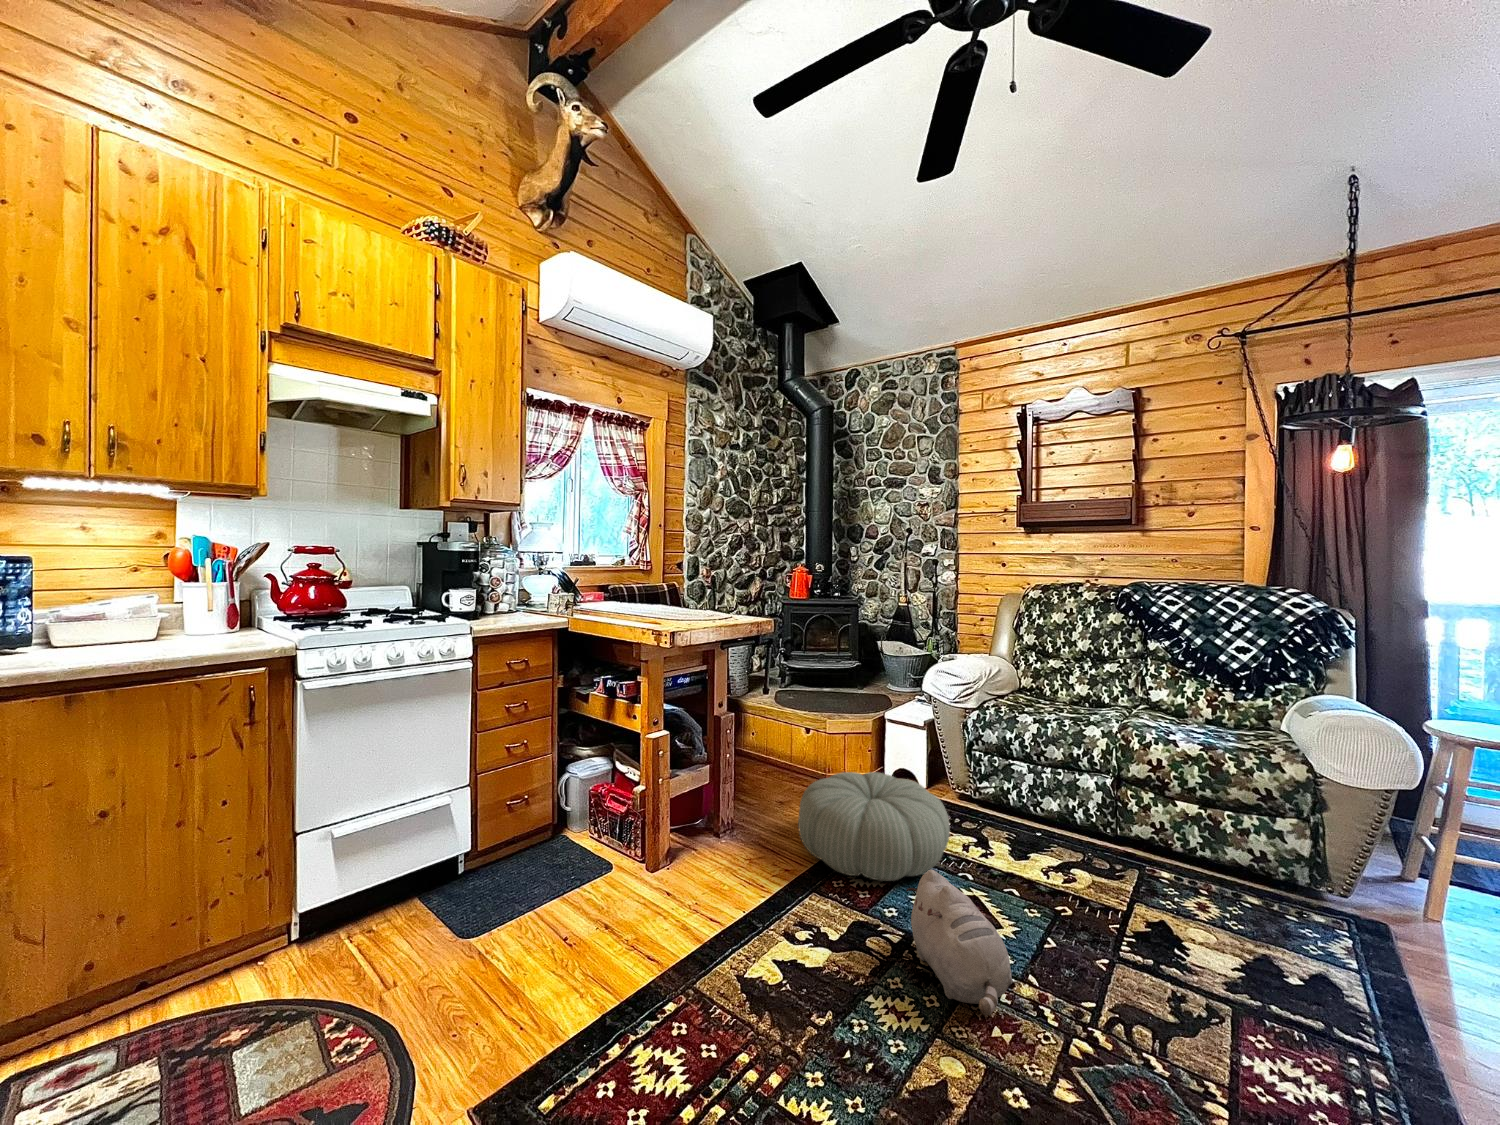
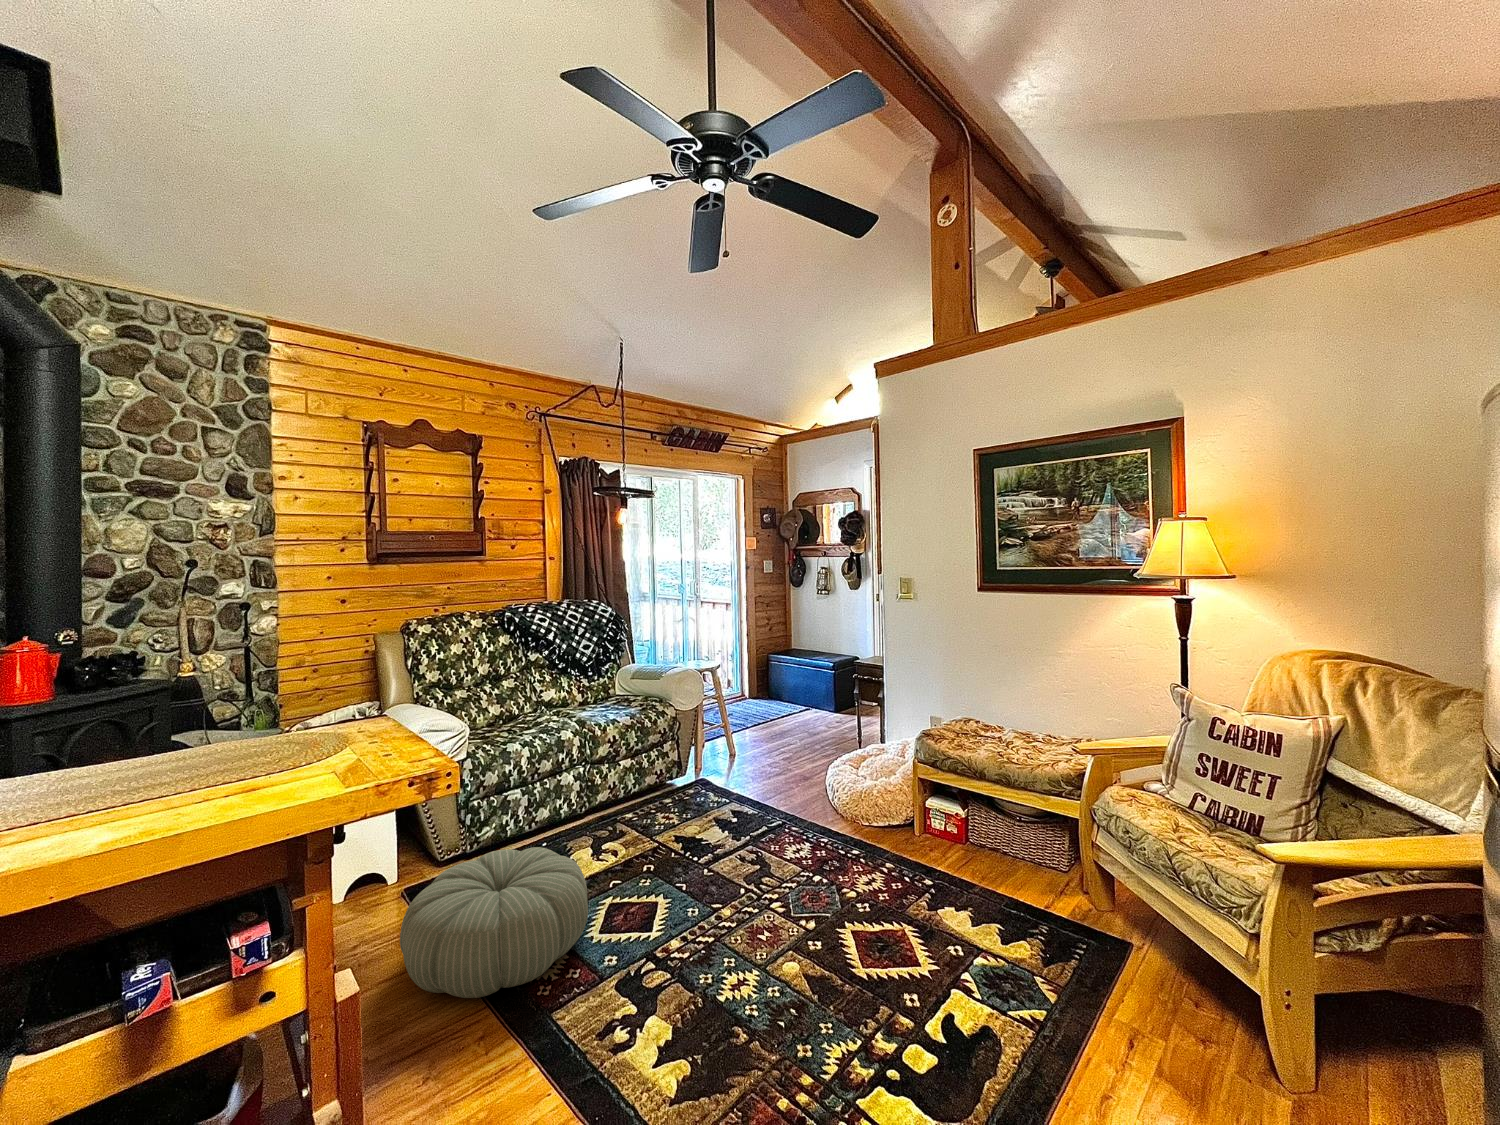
plush toy: present [906,870,1012,1016] -> none [654,873,781,955]

